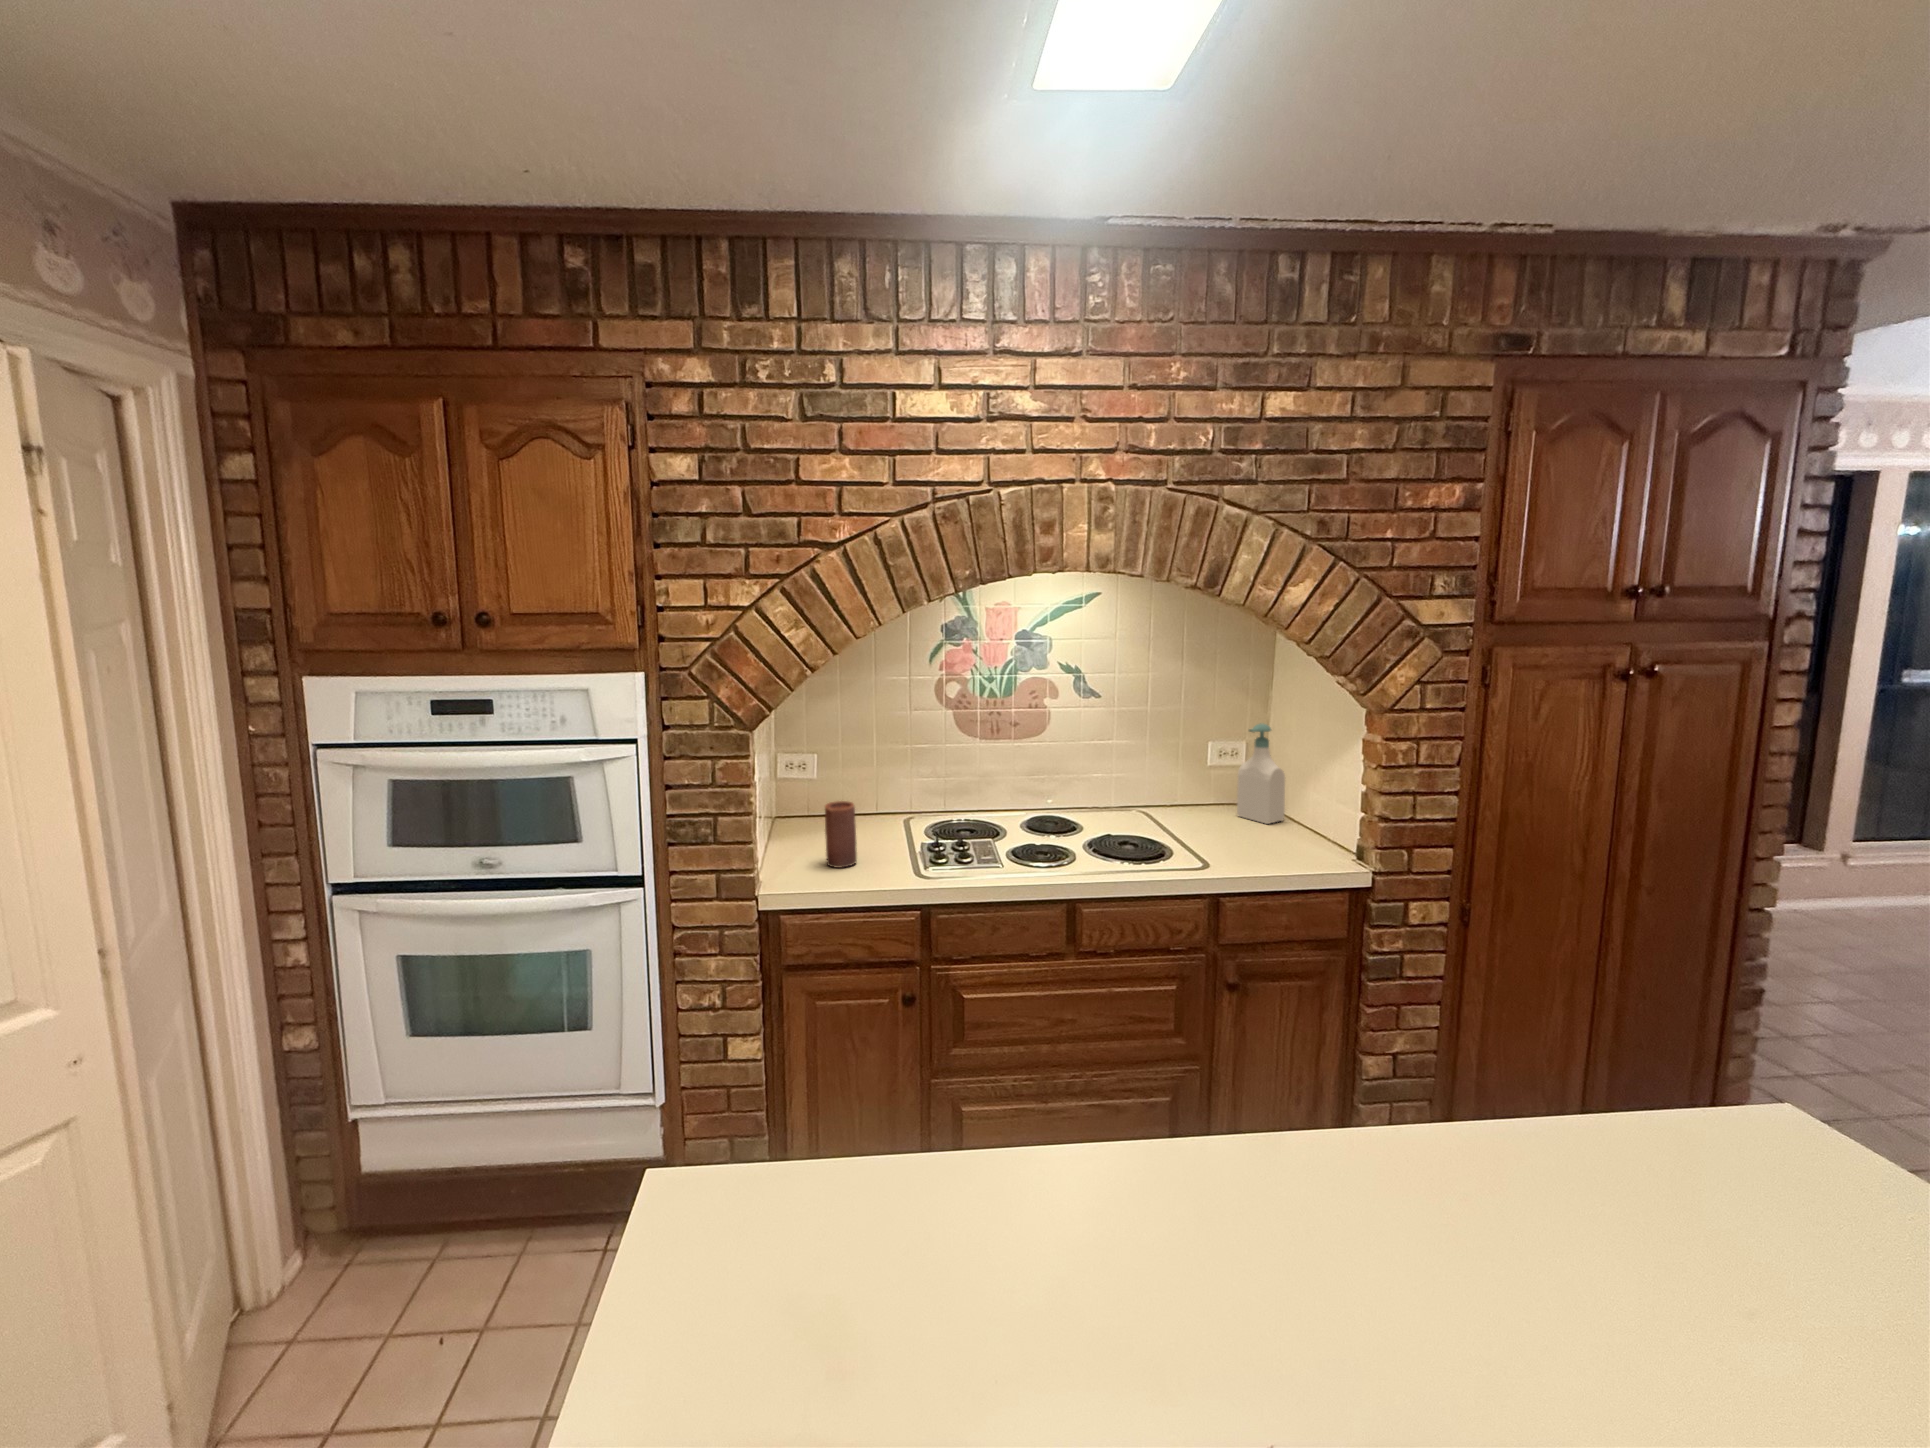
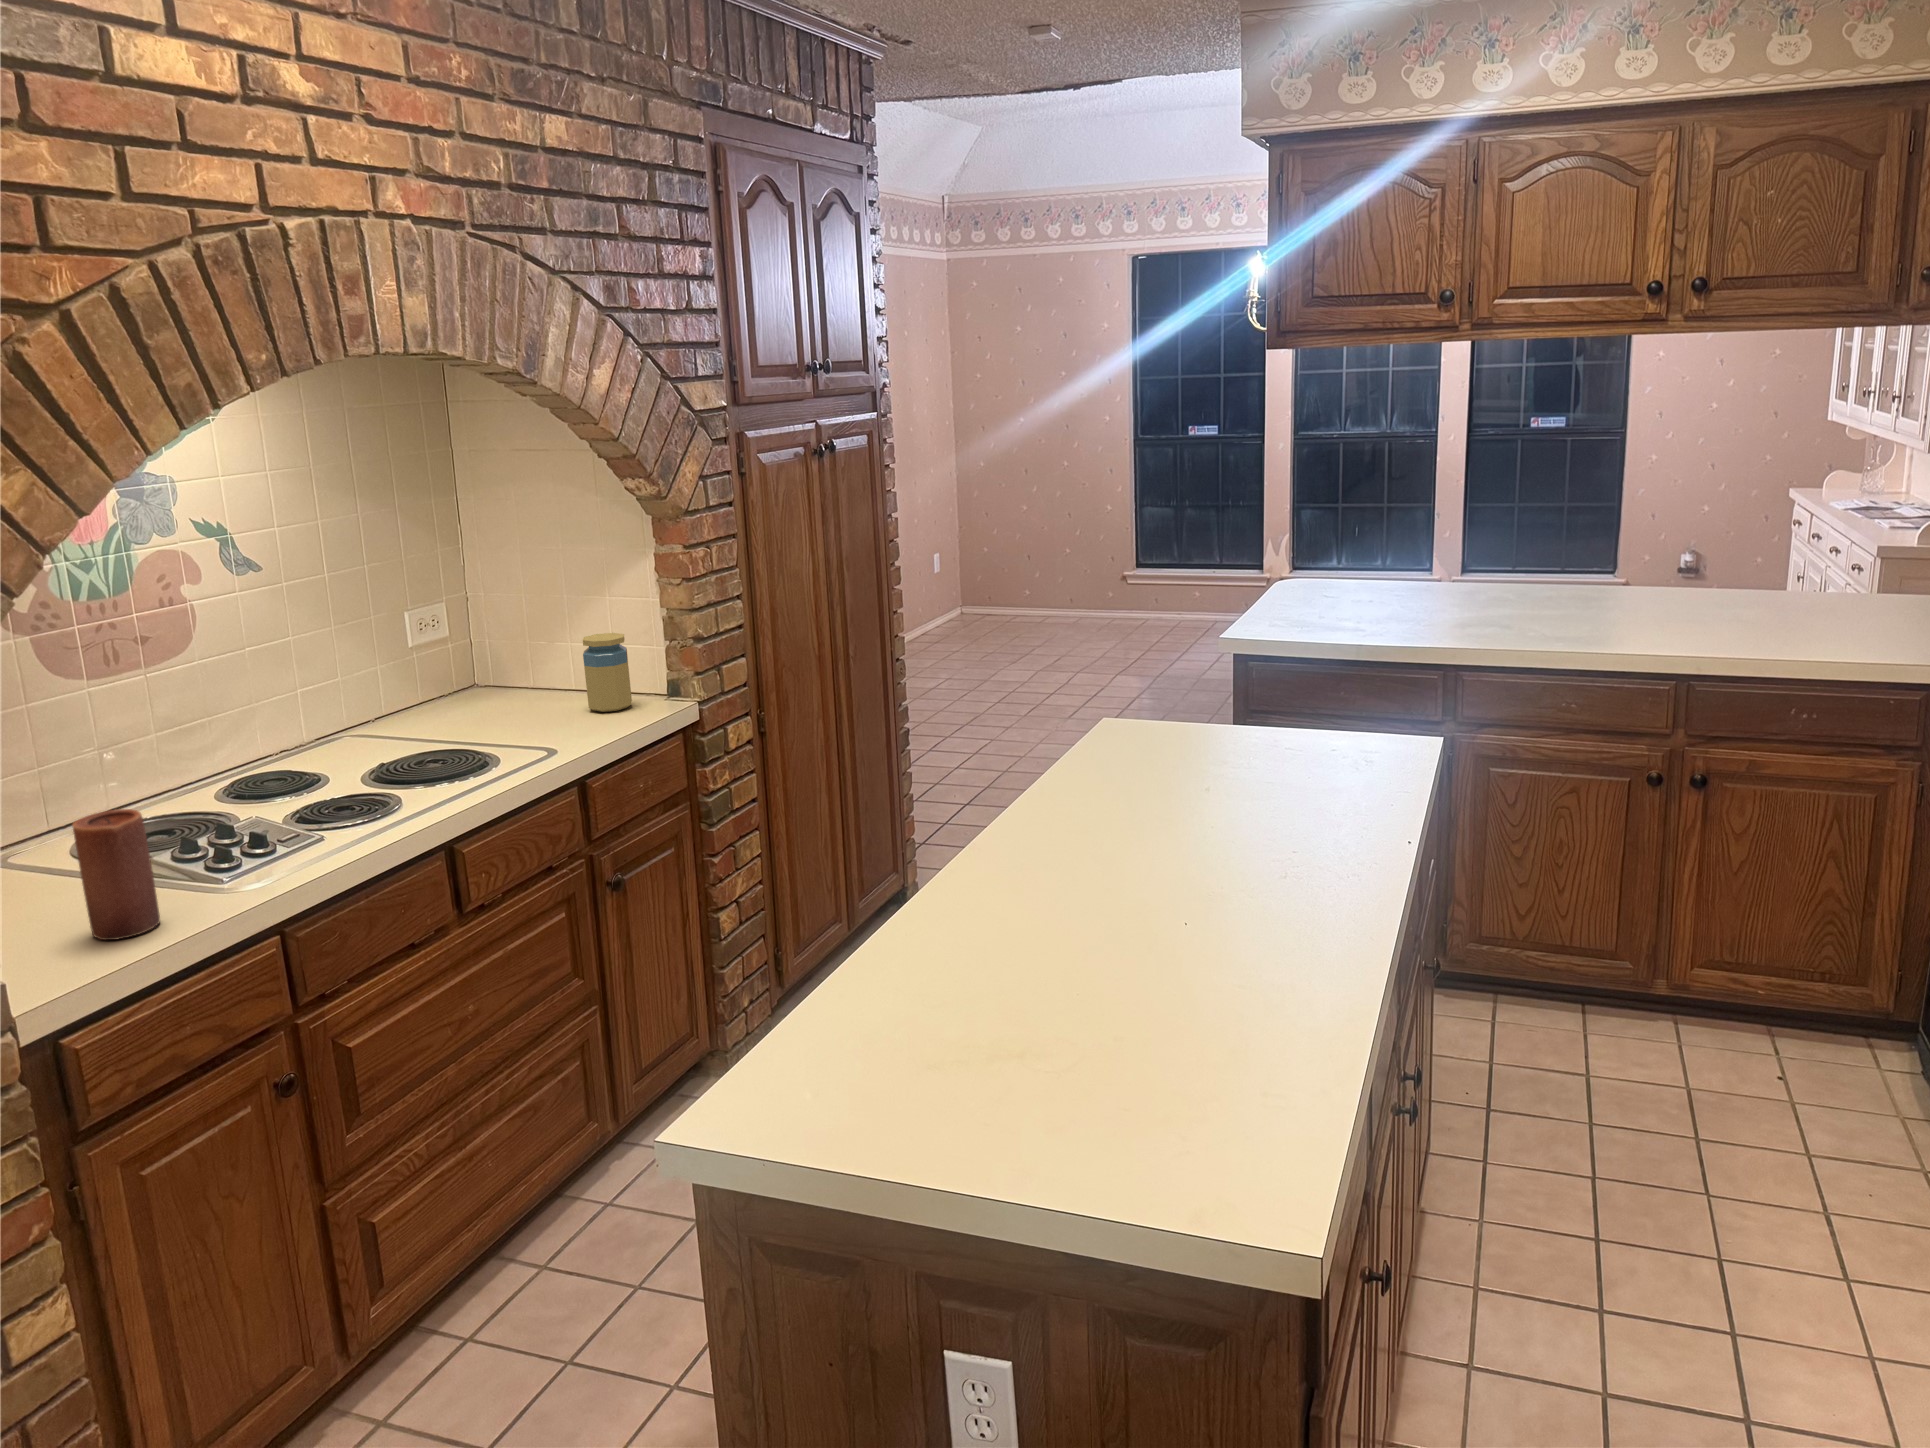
soap bottle: present [1237,723,1285,824] -> none [452,573,518,704]
jar: none [1280,790,1320,856] -> present [583,633,632,712]

